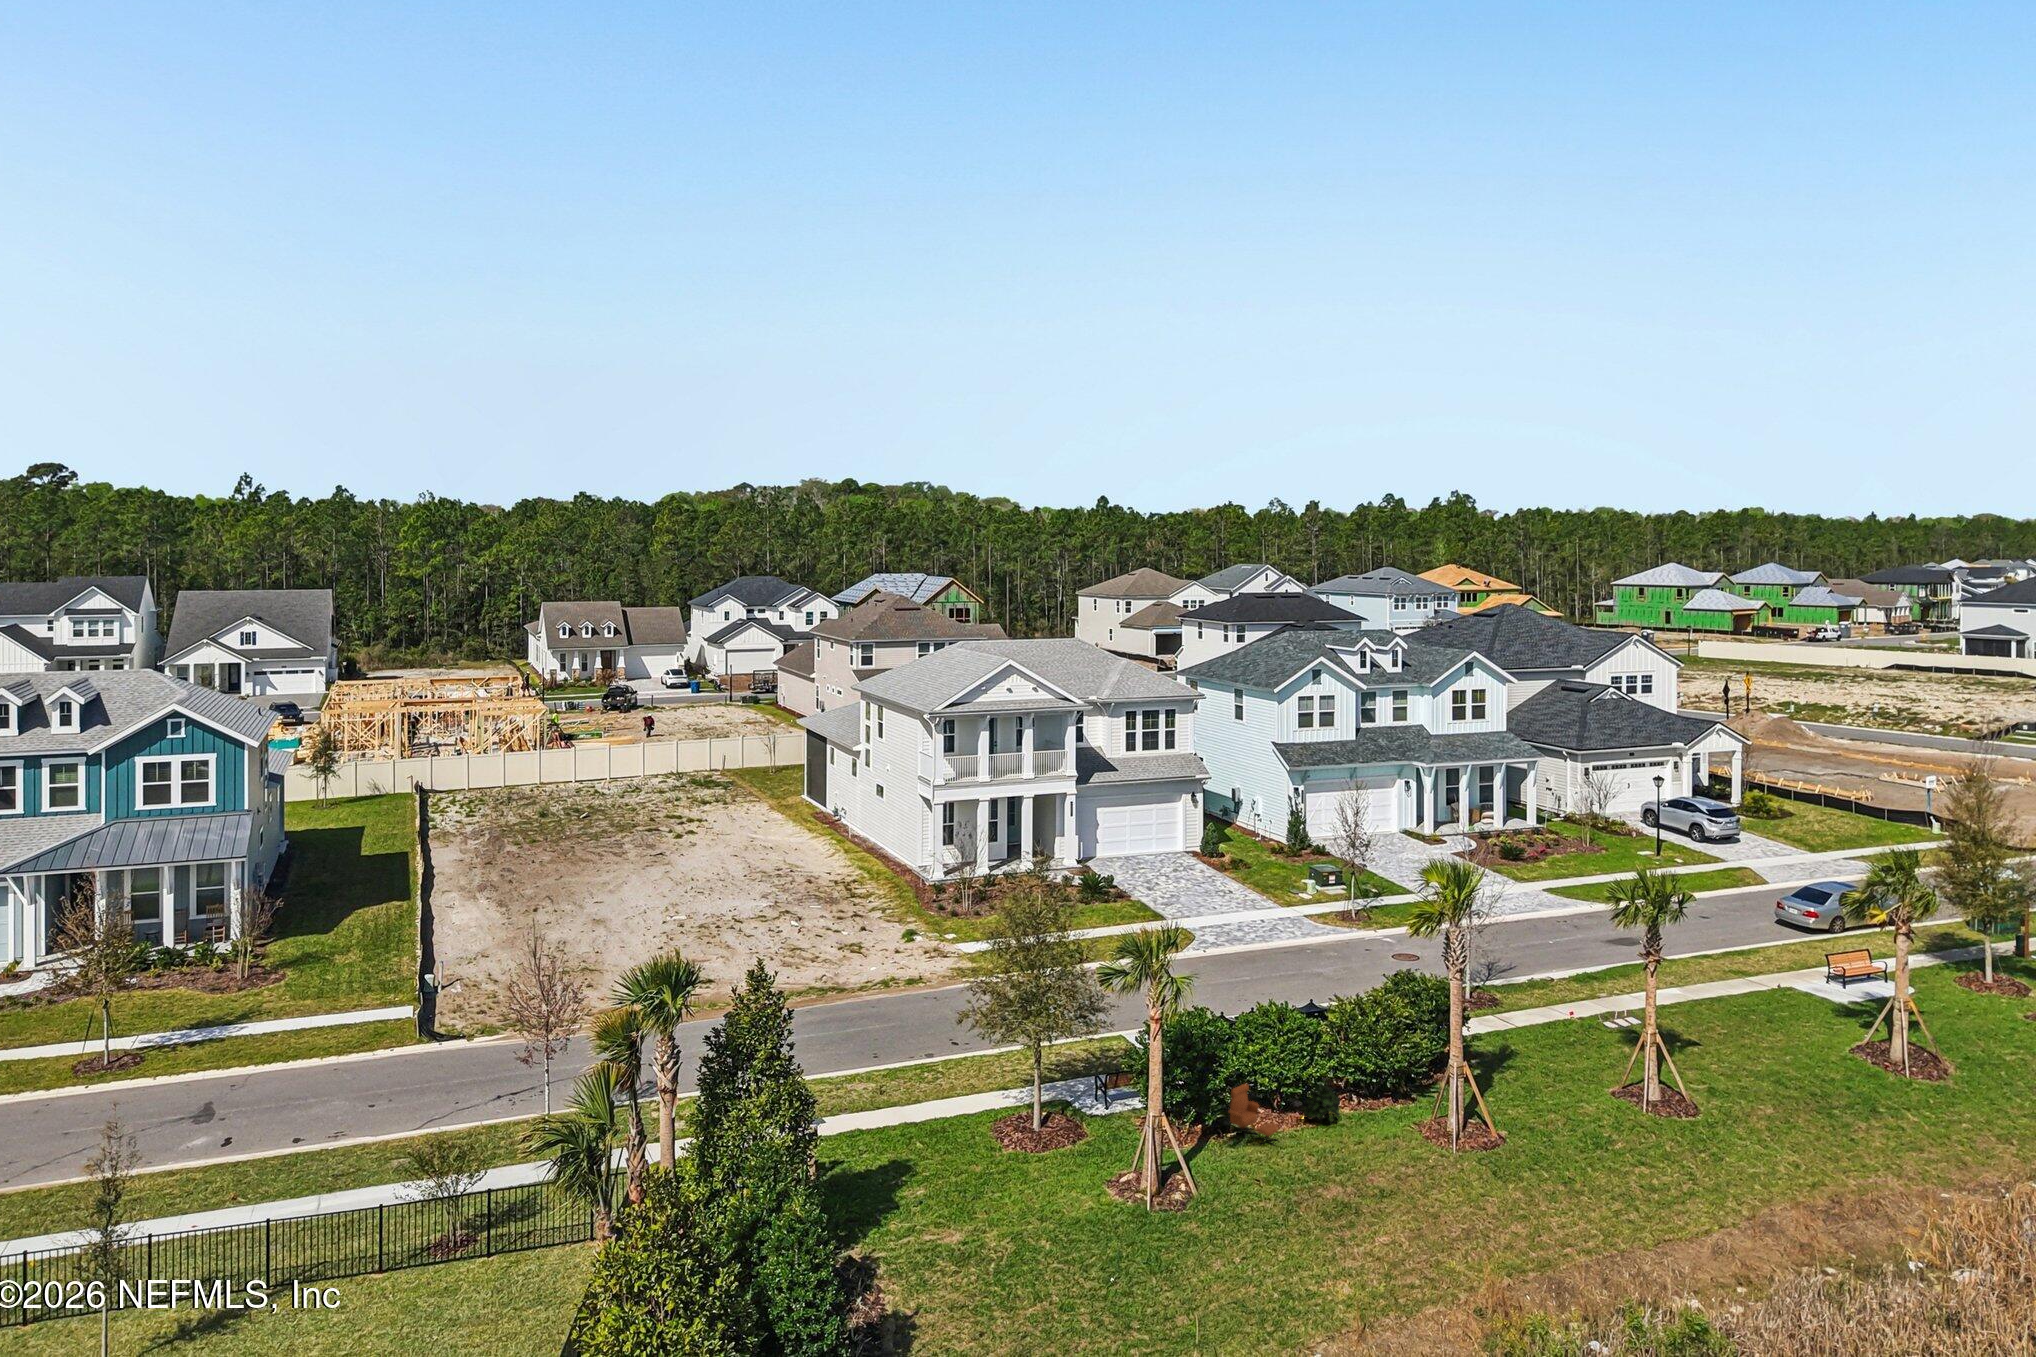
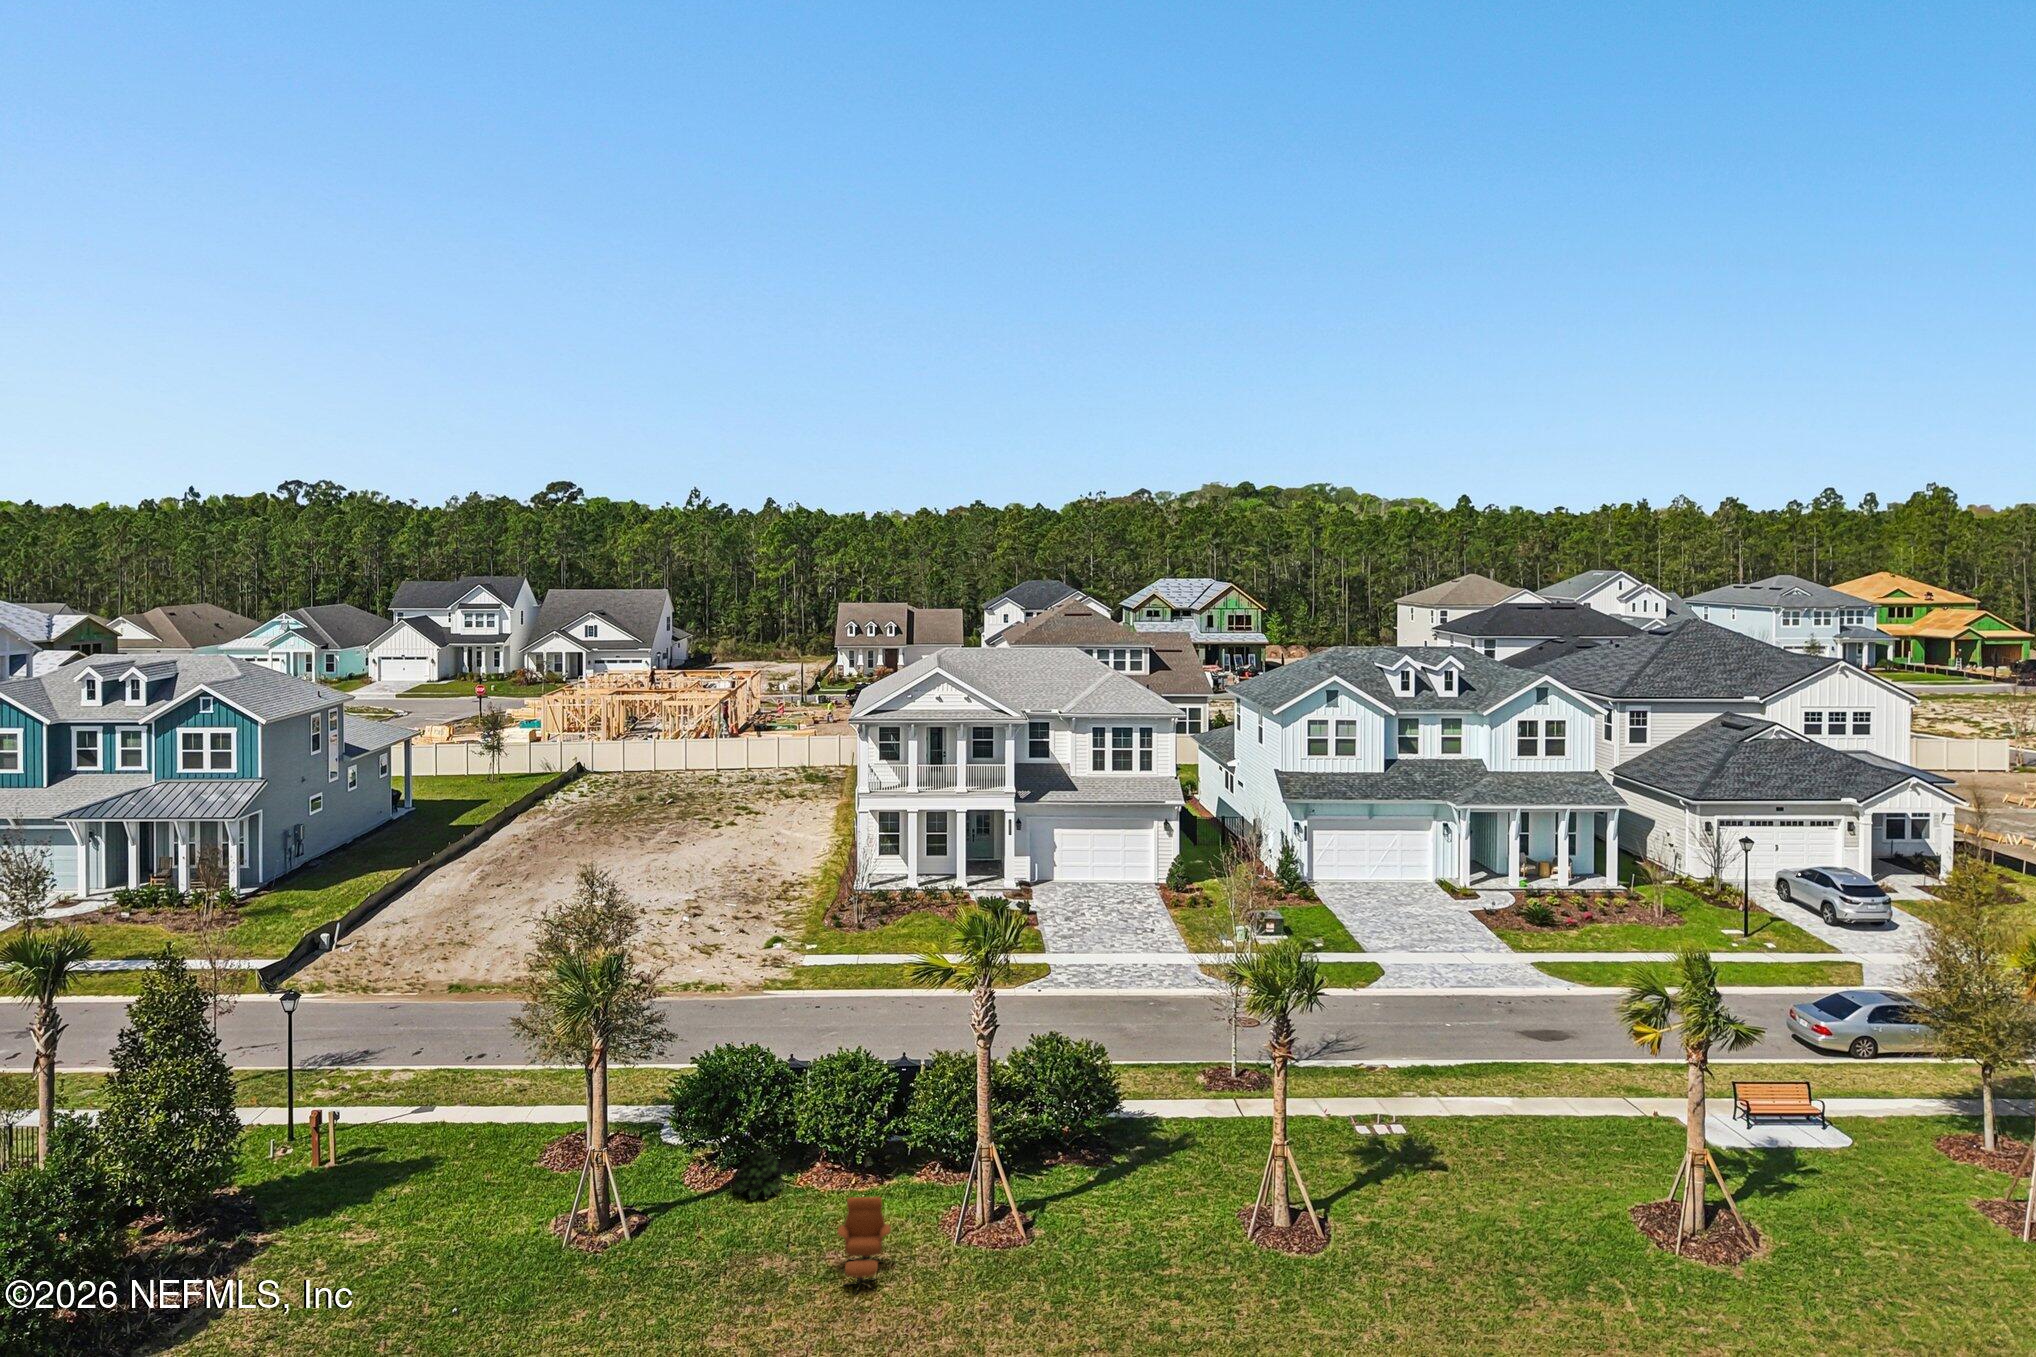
lounge chair: present [1229,1084,1278,1145] -> present [837,1197,891,1294]

